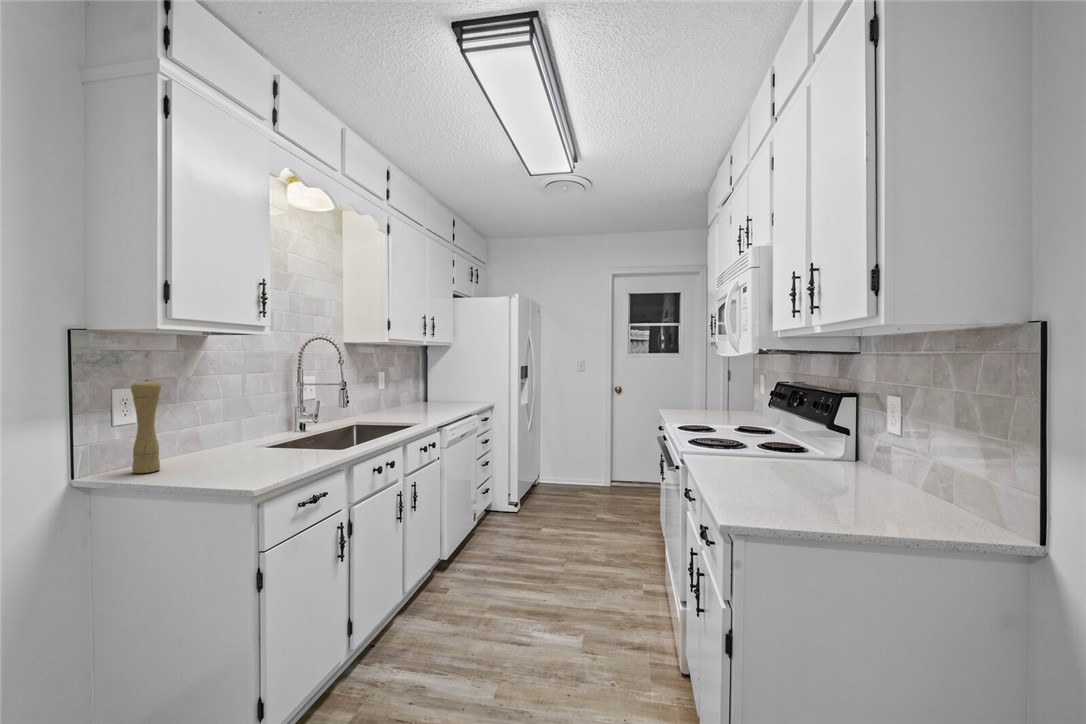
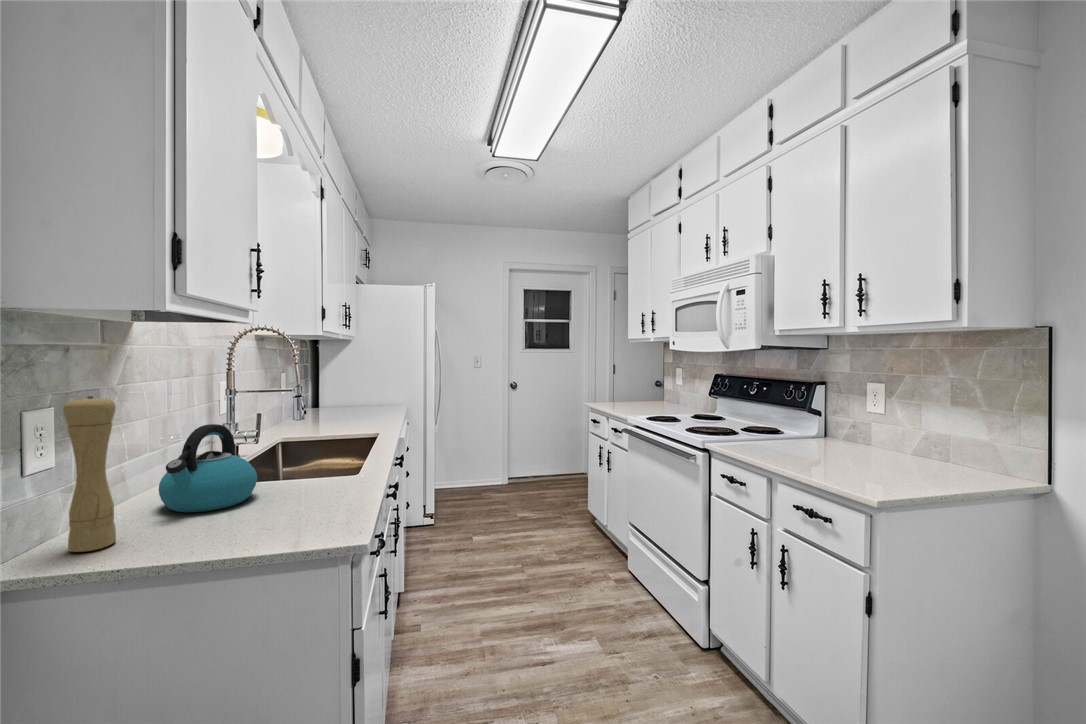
kettle: none [200,403,270,461] -> present [159,424,257,512]

